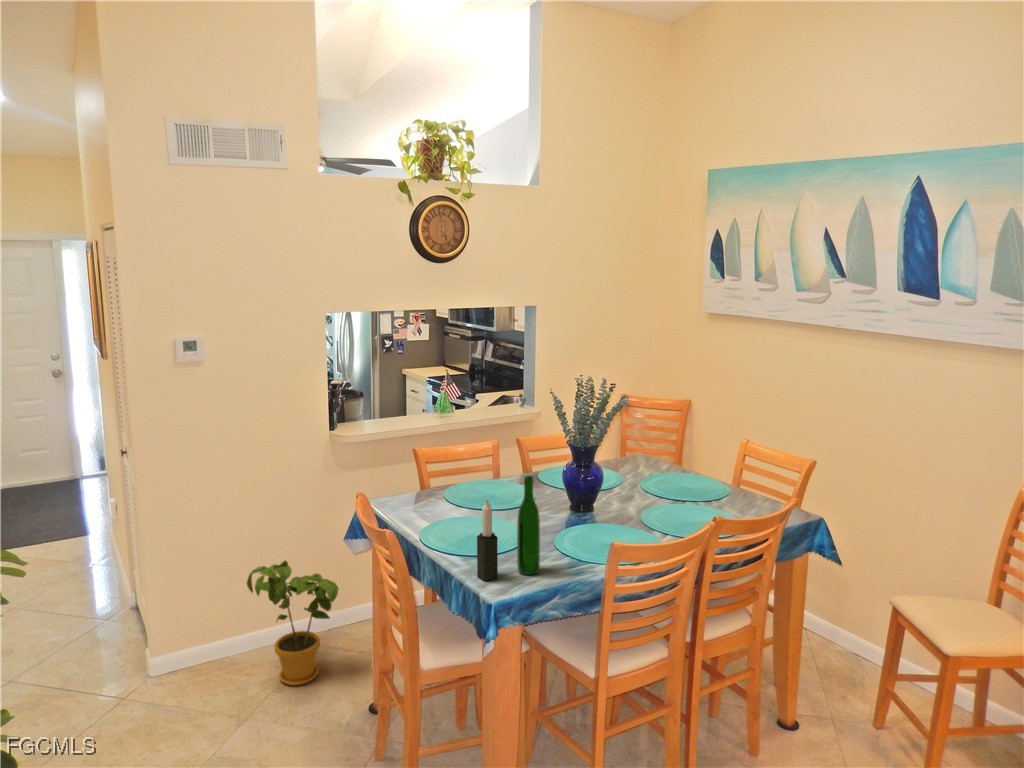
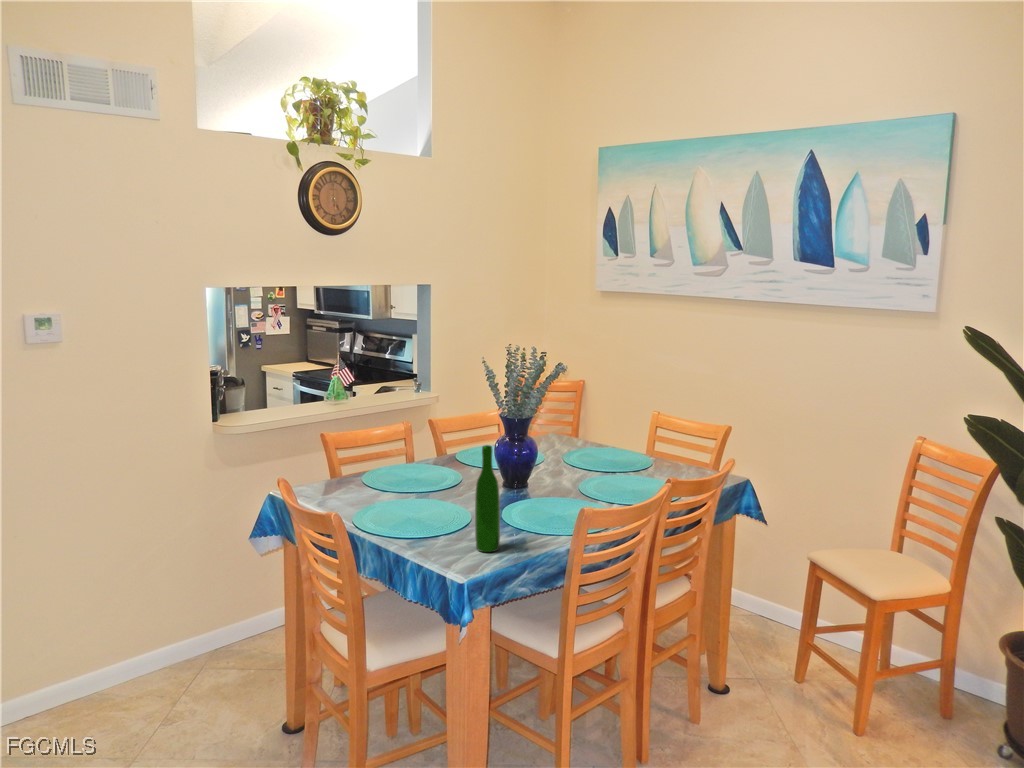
candle: present [477,498,498,581] -> none [435,470,458,562]
house plant: present [247,561,338,685] -> none [126,574,240,719]

